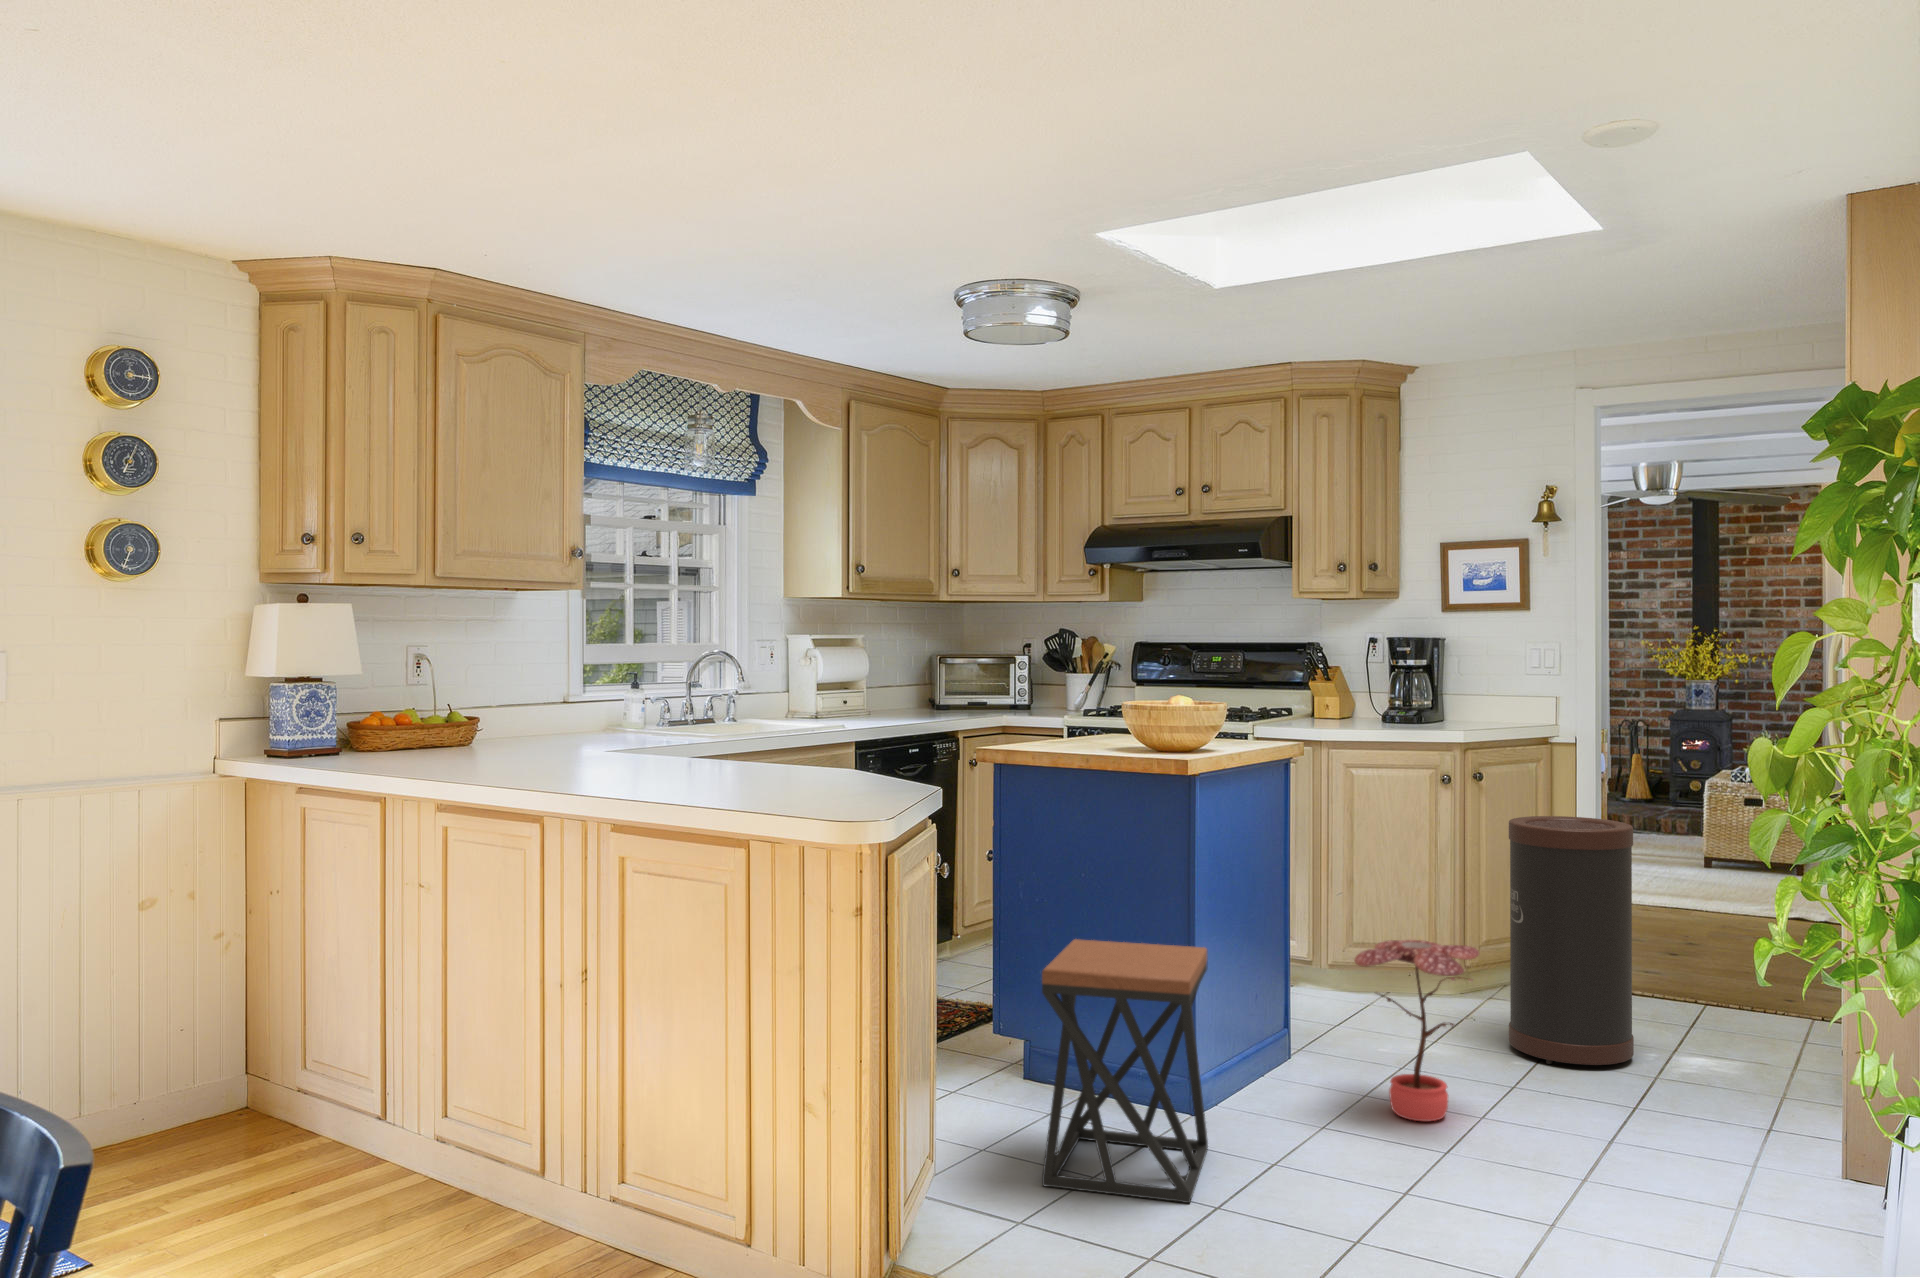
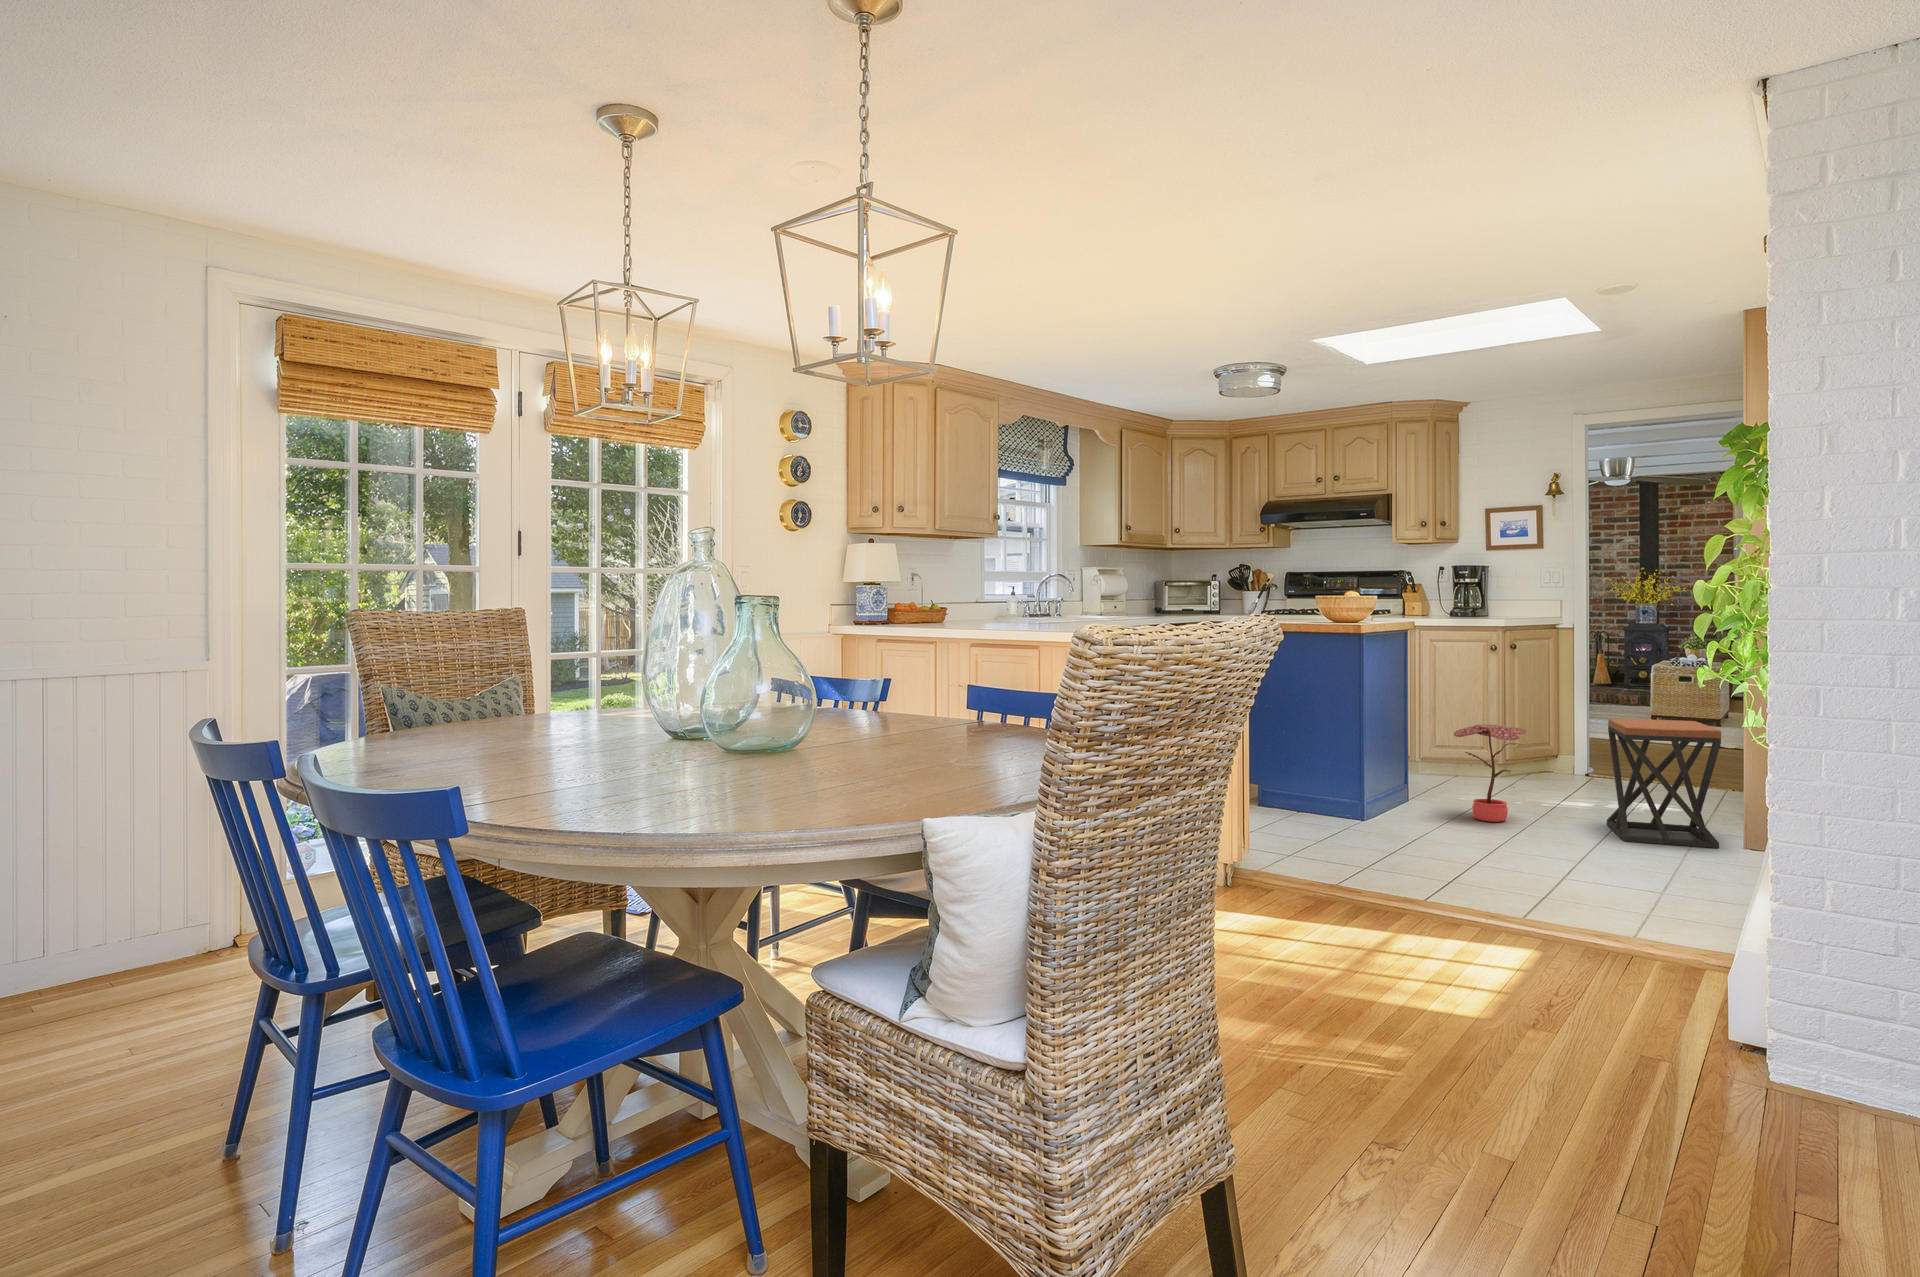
trash can: present [1509,816,1634,1065] -> none [1536,664,1615,802]
stool: present [1042,939,1208,1203] -> present [1607,718,1721,848]

